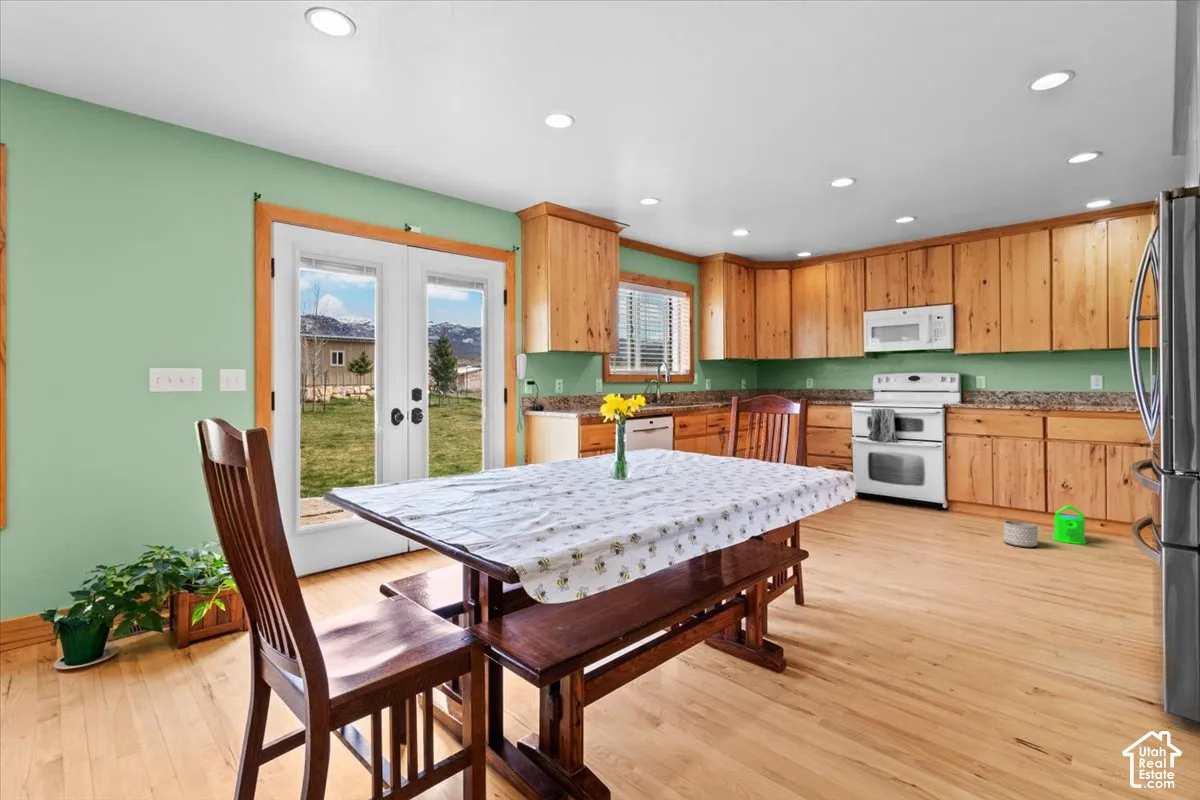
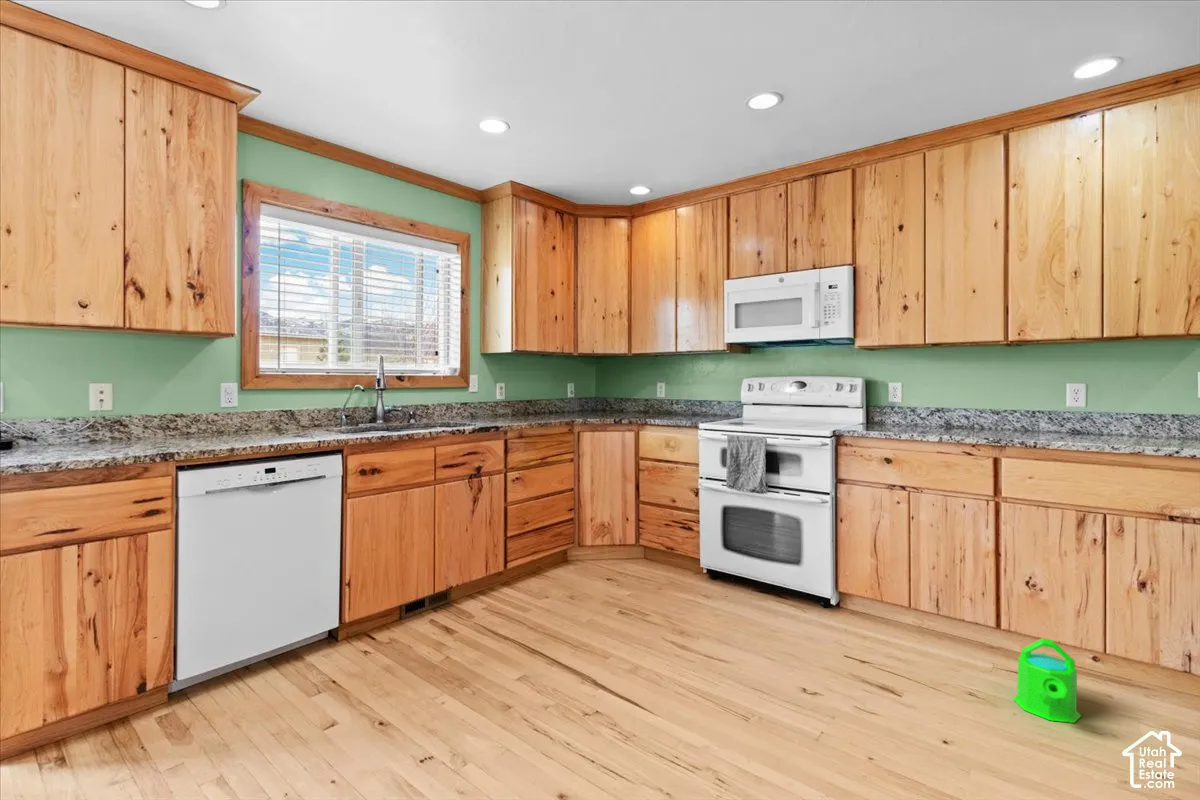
planter: present [1003,520,1038,547] -> none [926,673,992,743]

